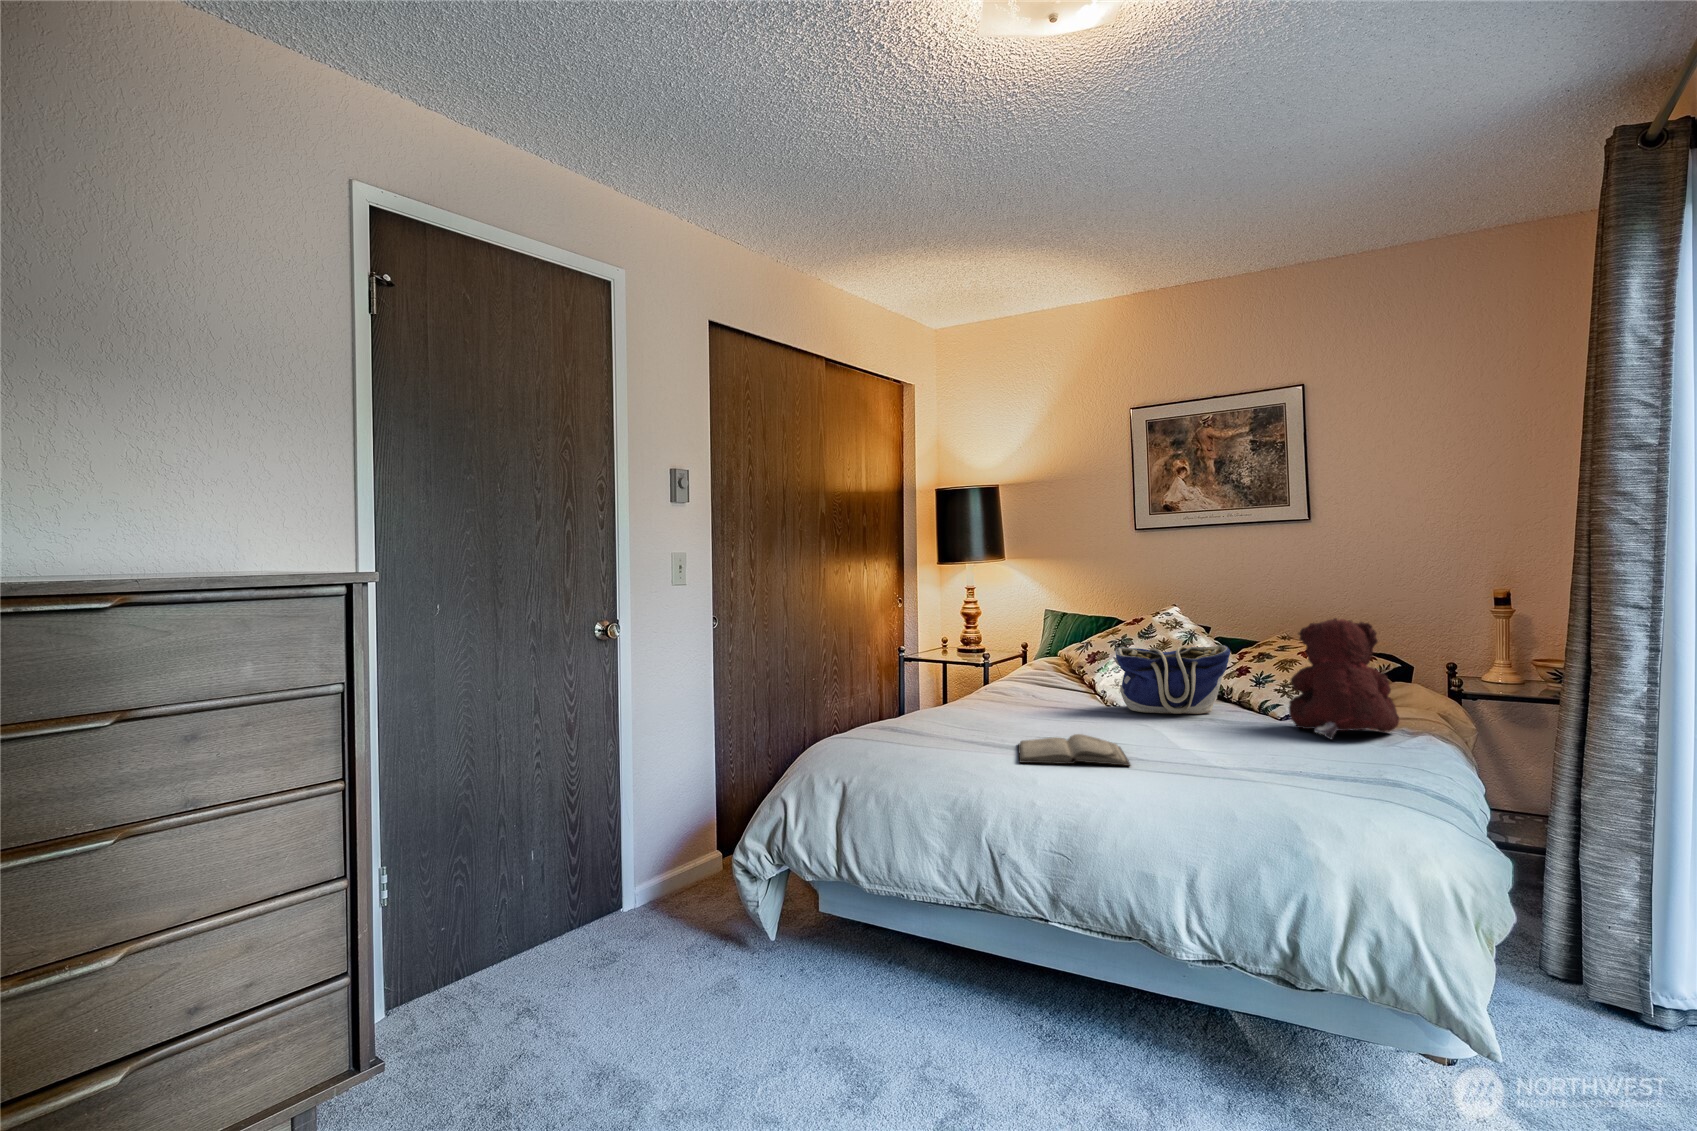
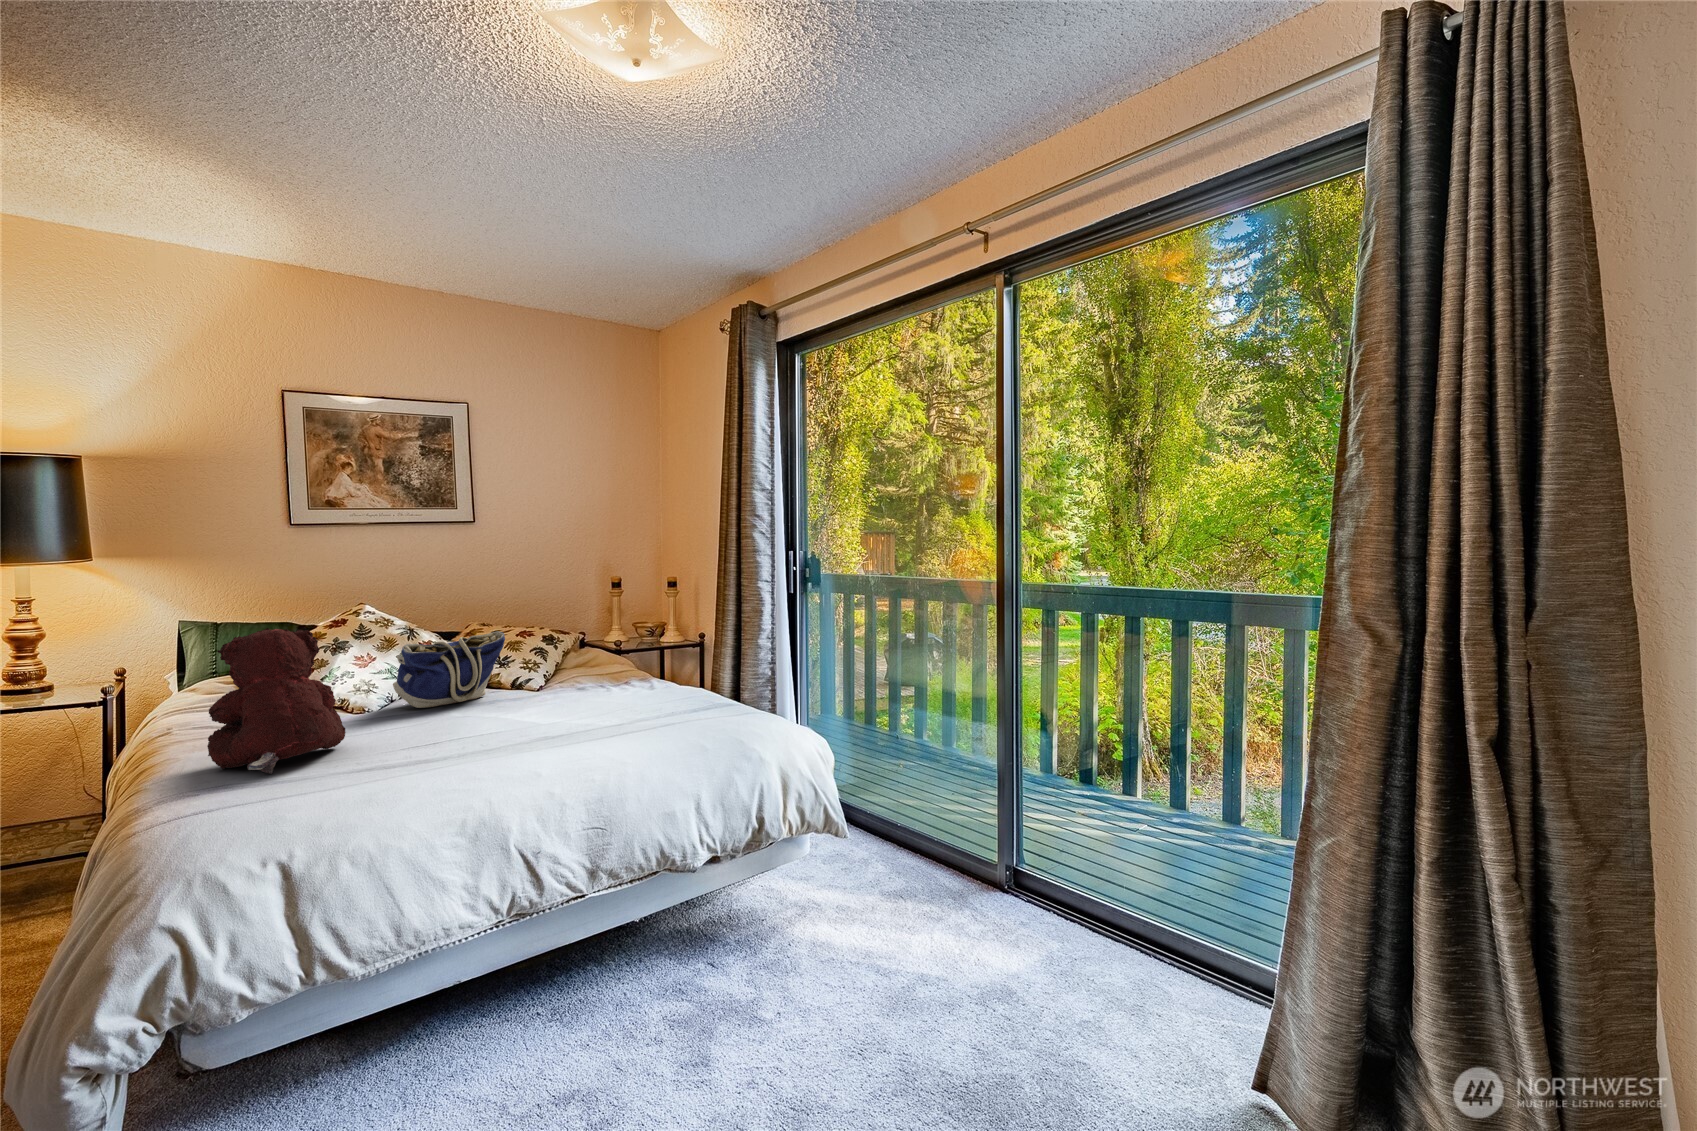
teddy bear: present [1289,618,1399,740] -> present [207,628,345,774]
diary: present [1018,734,1130,766] -> none [379,732,531,772]

